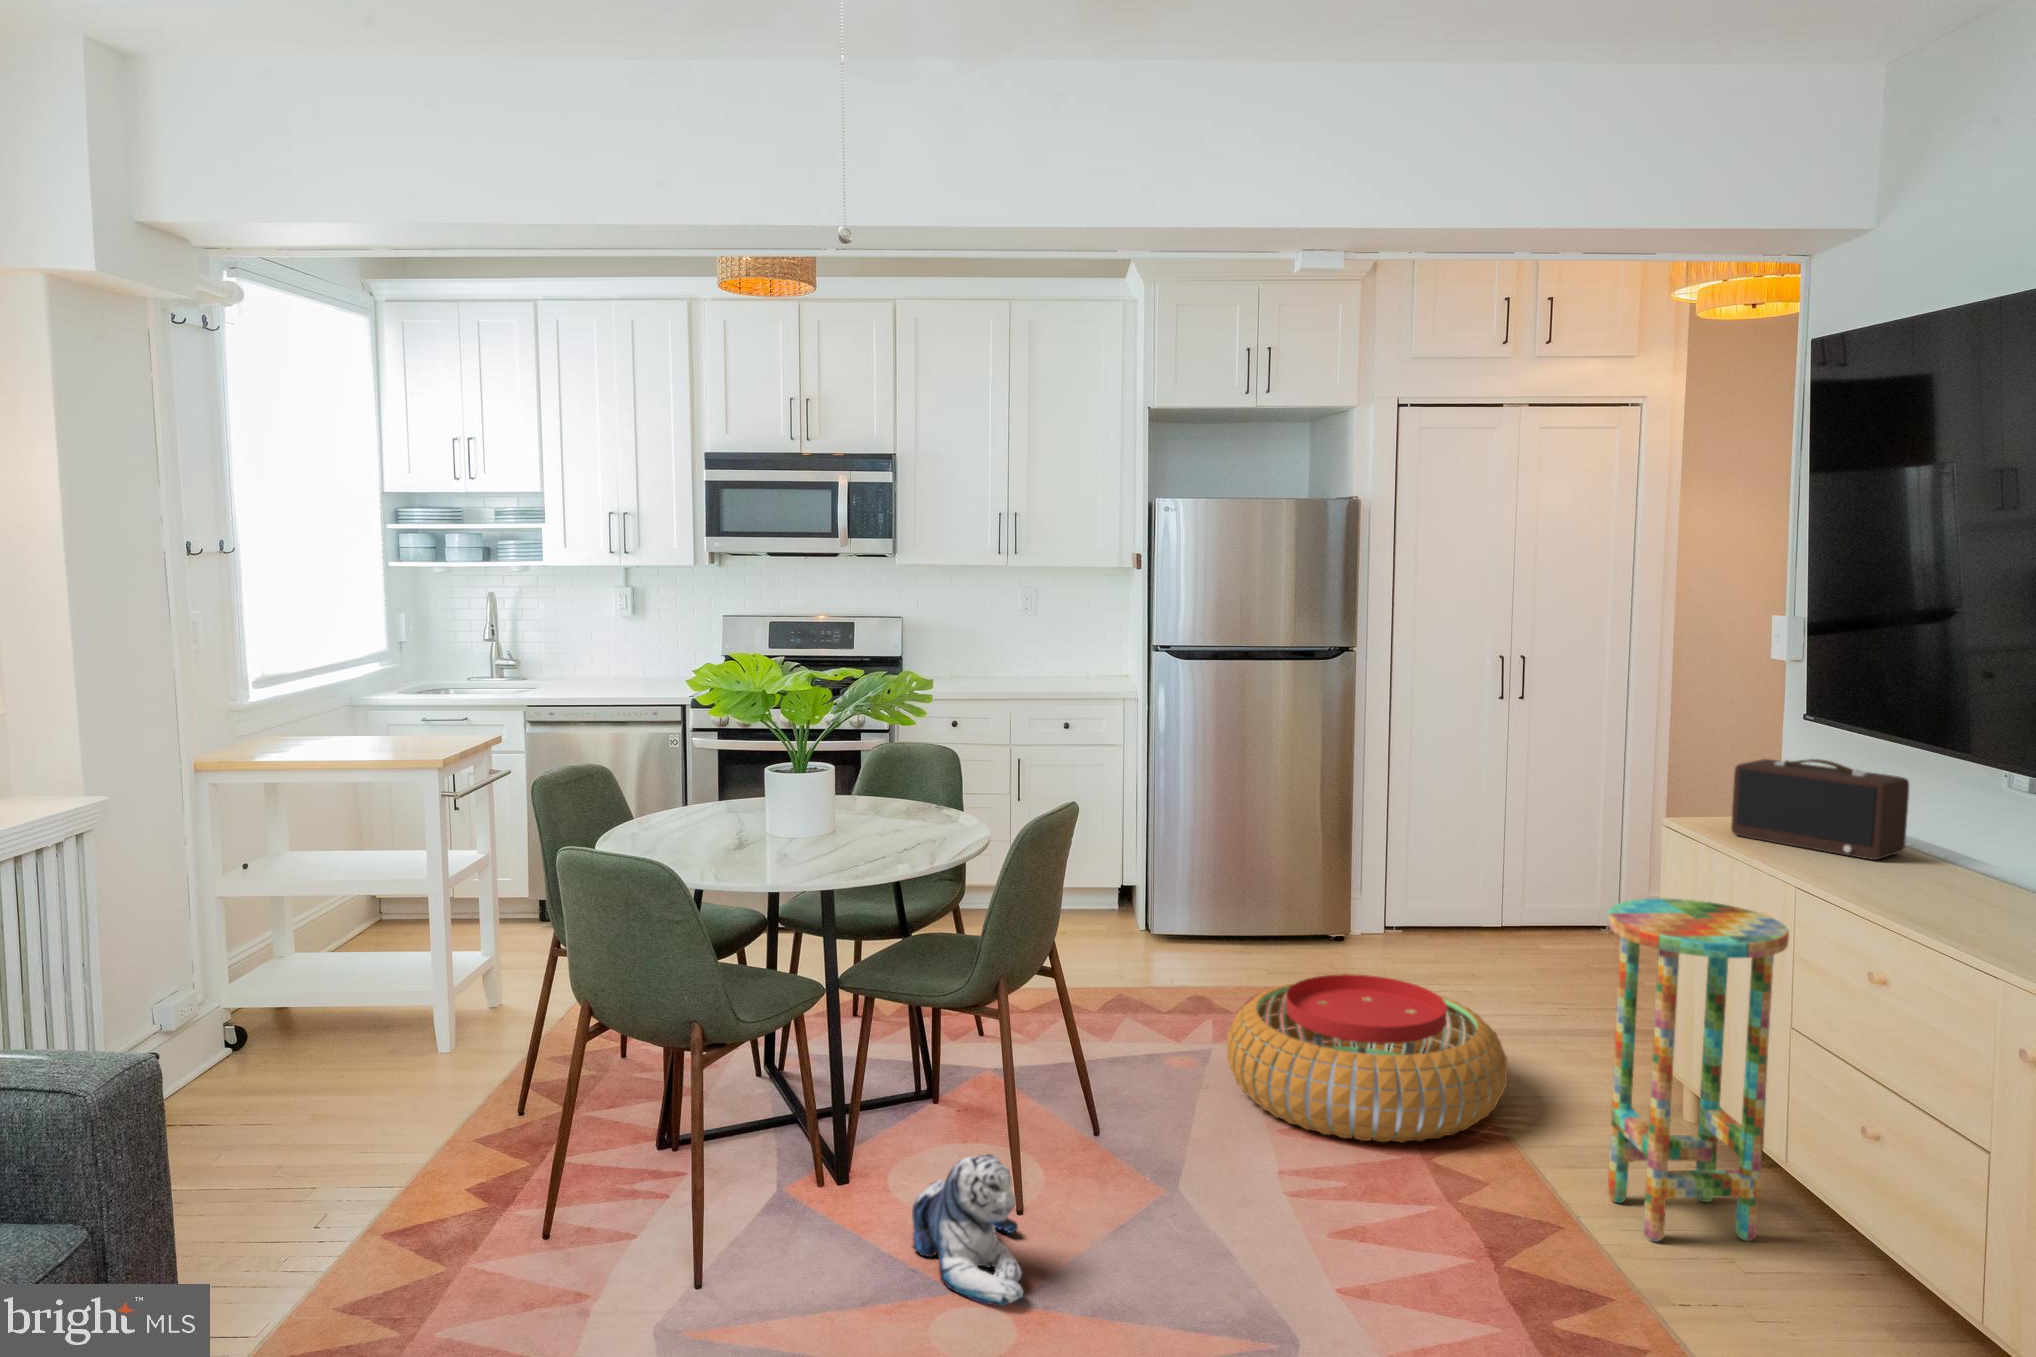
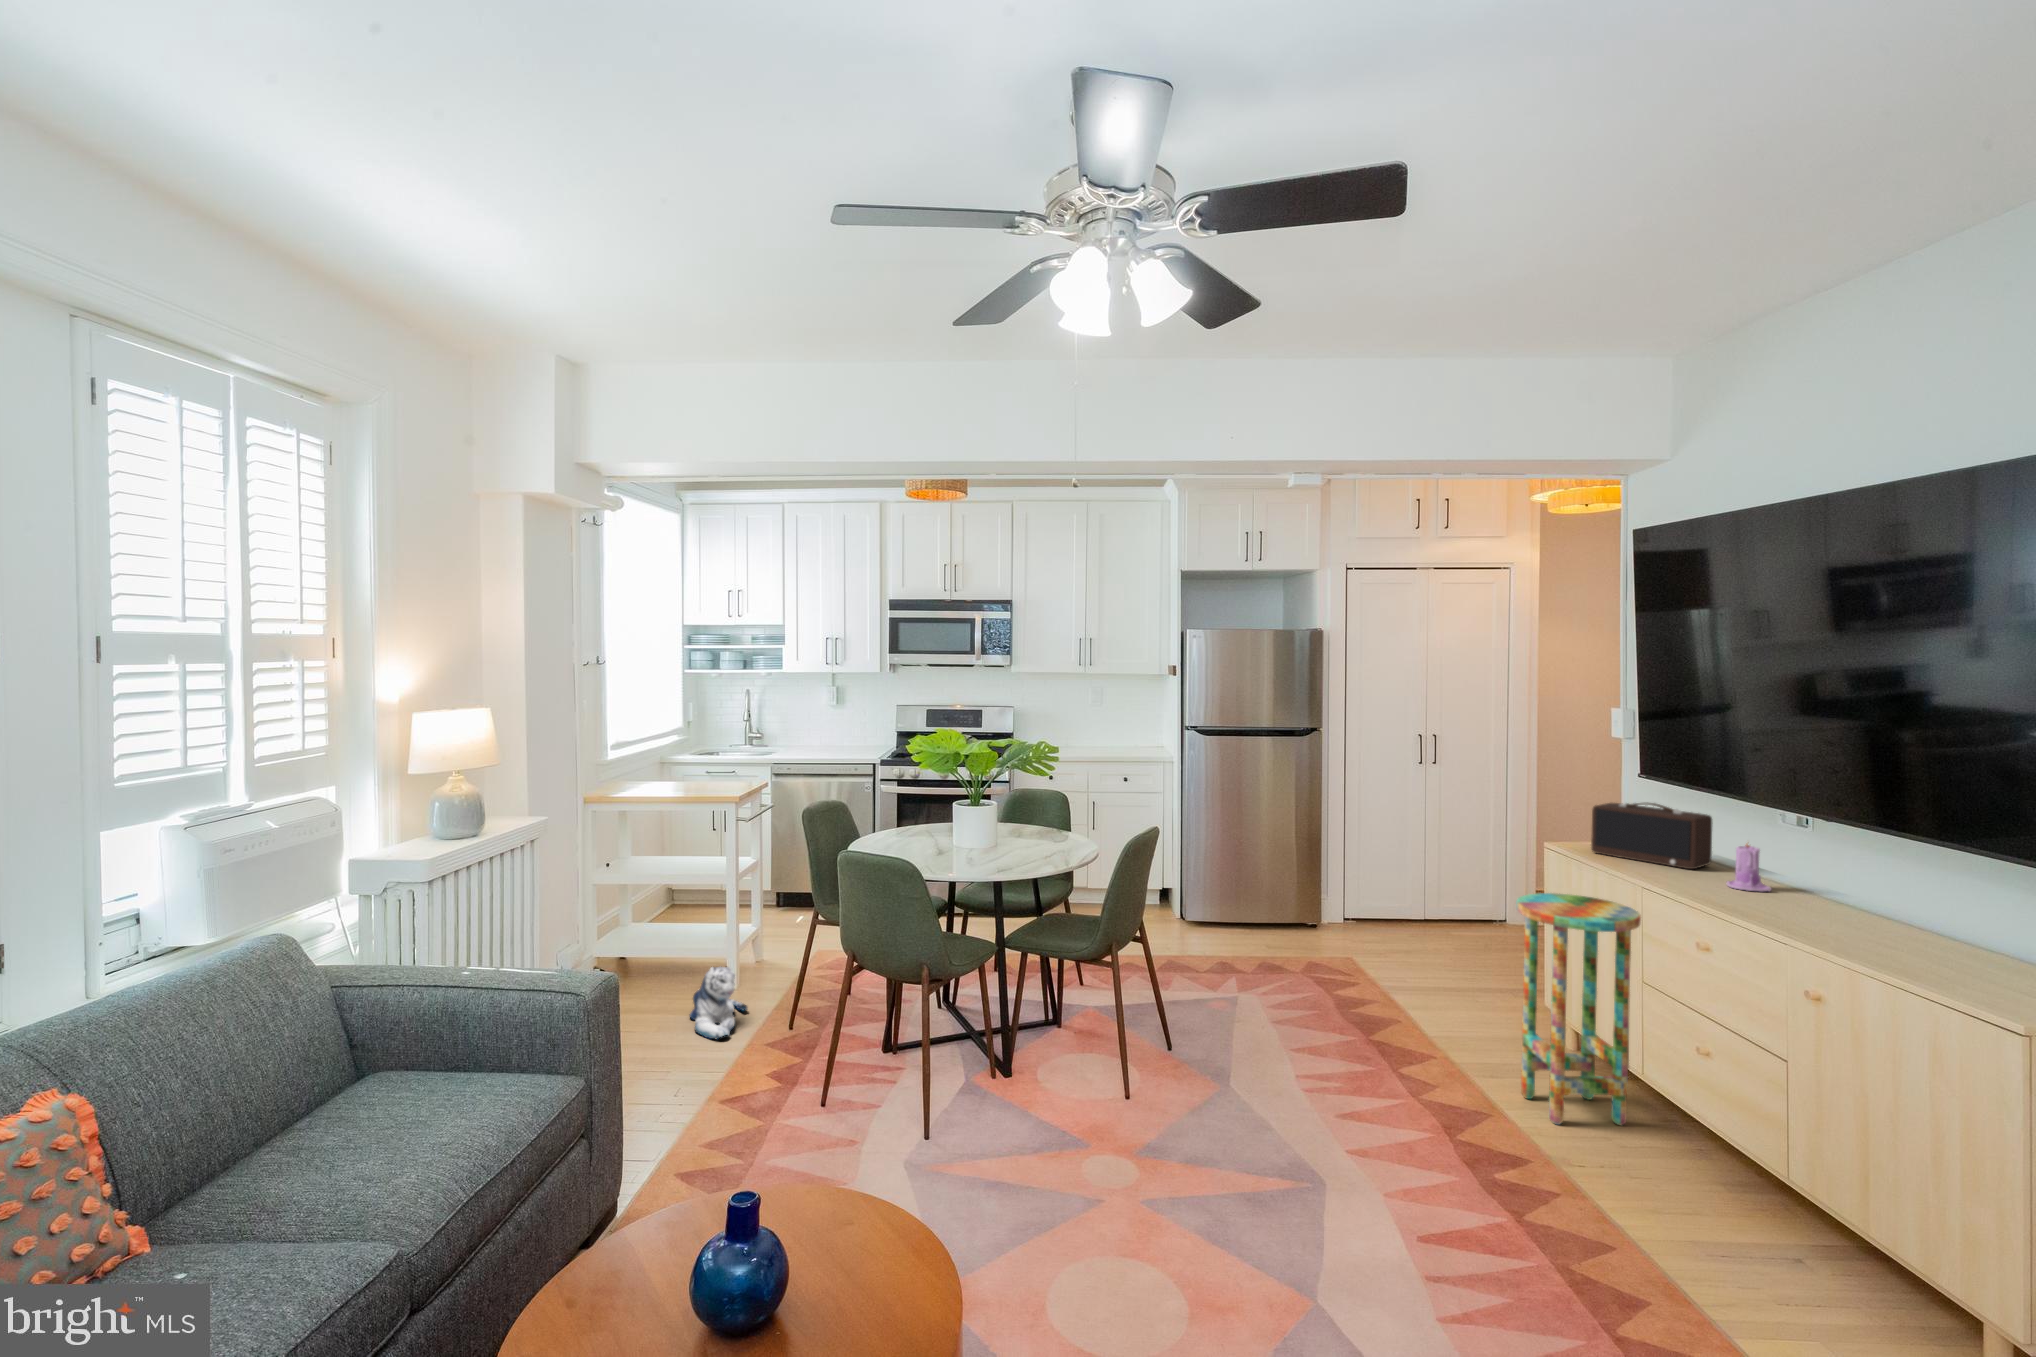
candle: none [1921,816,1986,894] -> present [1727,844,1771,892]
pouf: present [1227,974,1508,1143] -> none [1252,945,1445,1058]
plush toy: present [912,1154,1024,1307] -> present [689,967,748,1039]

